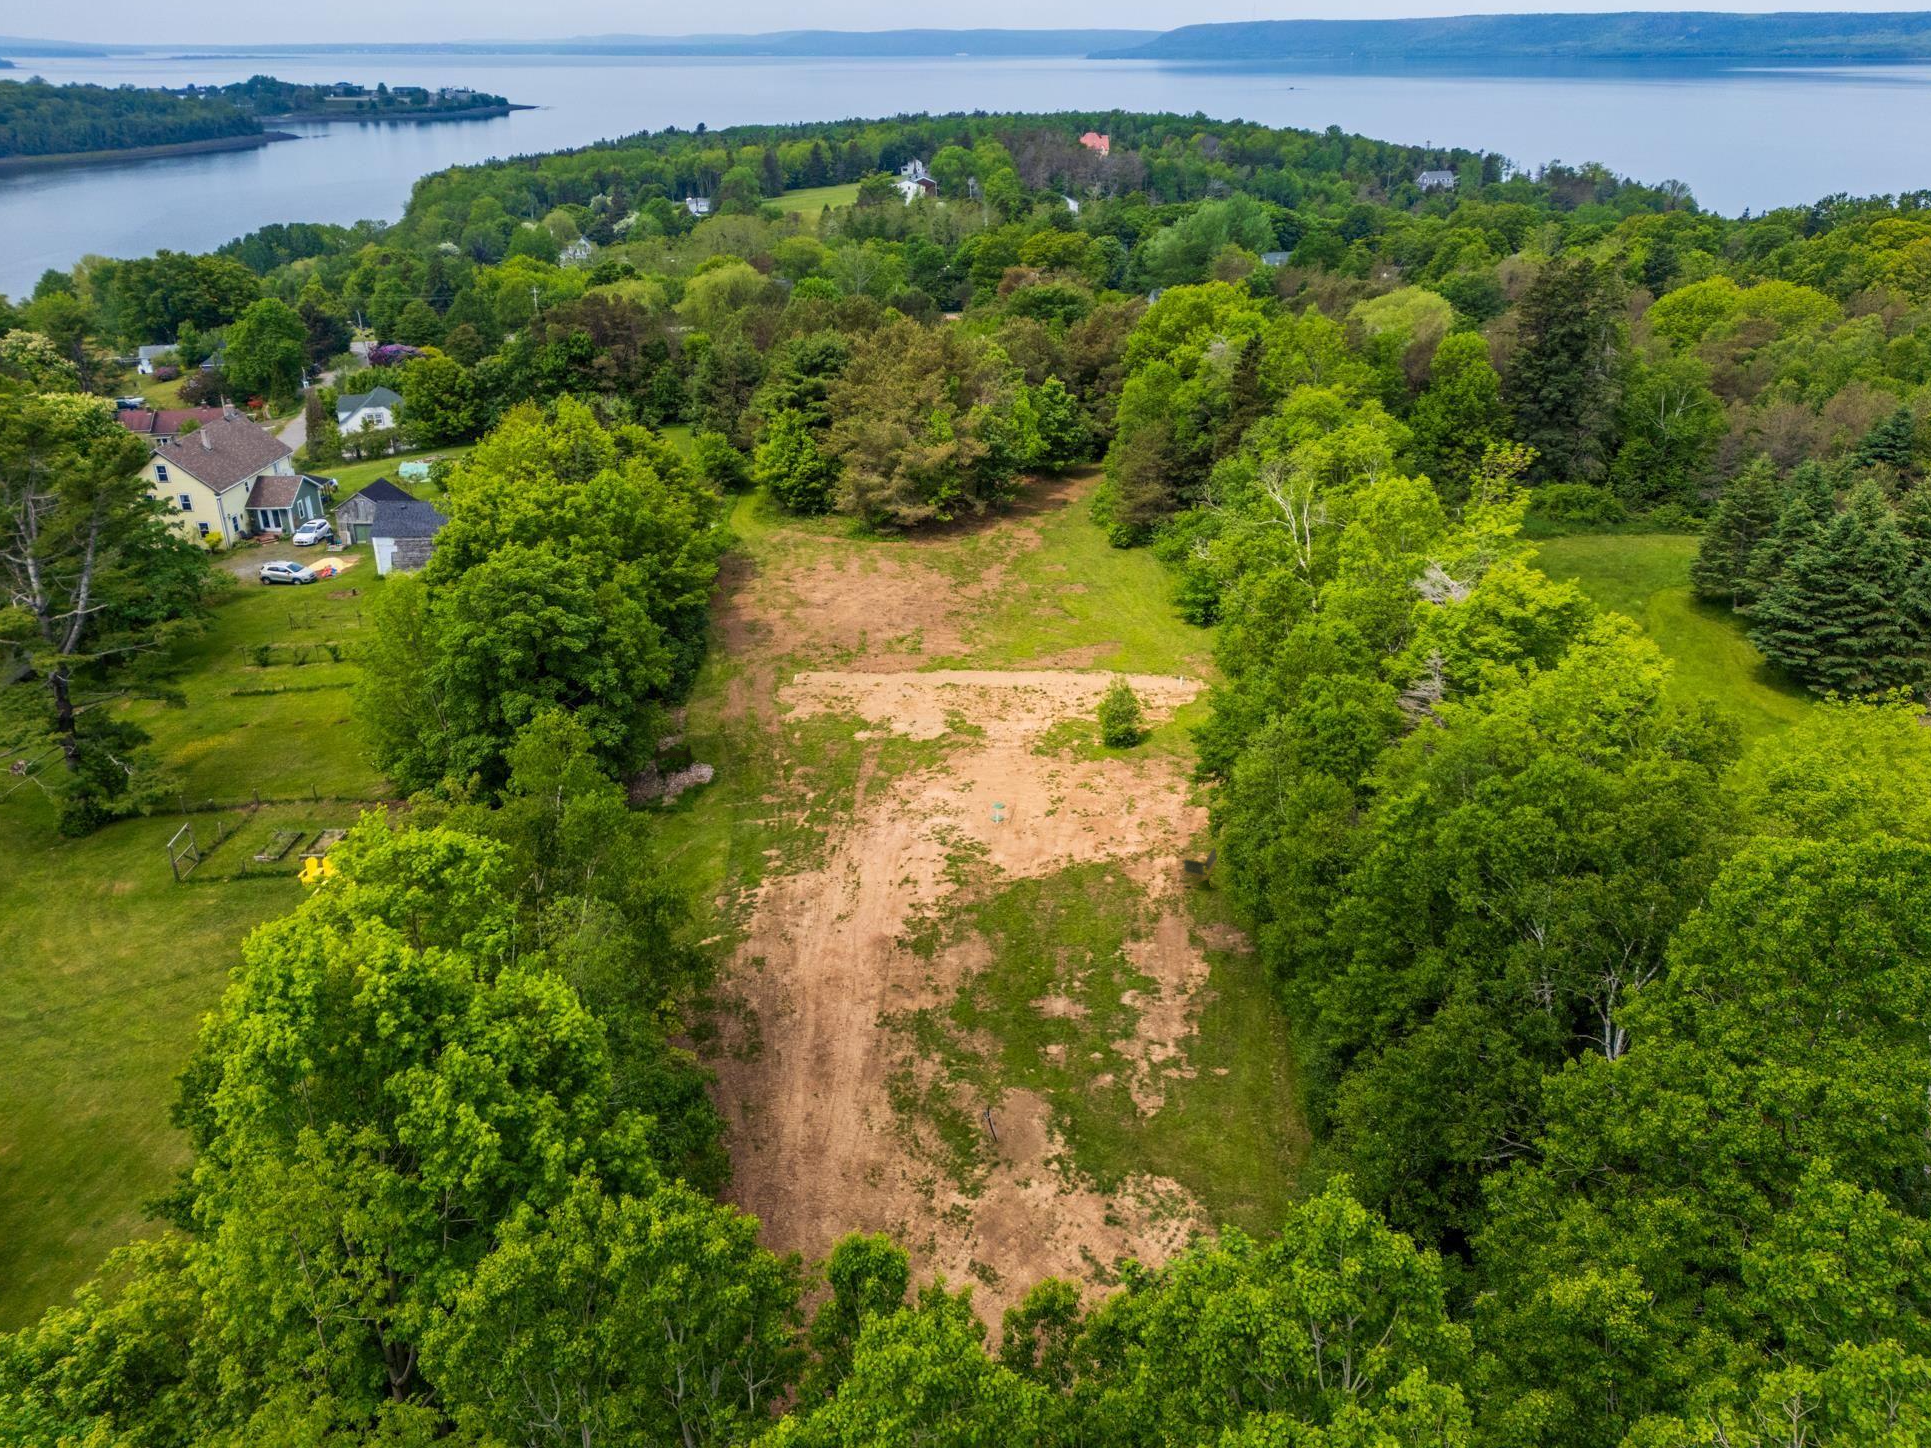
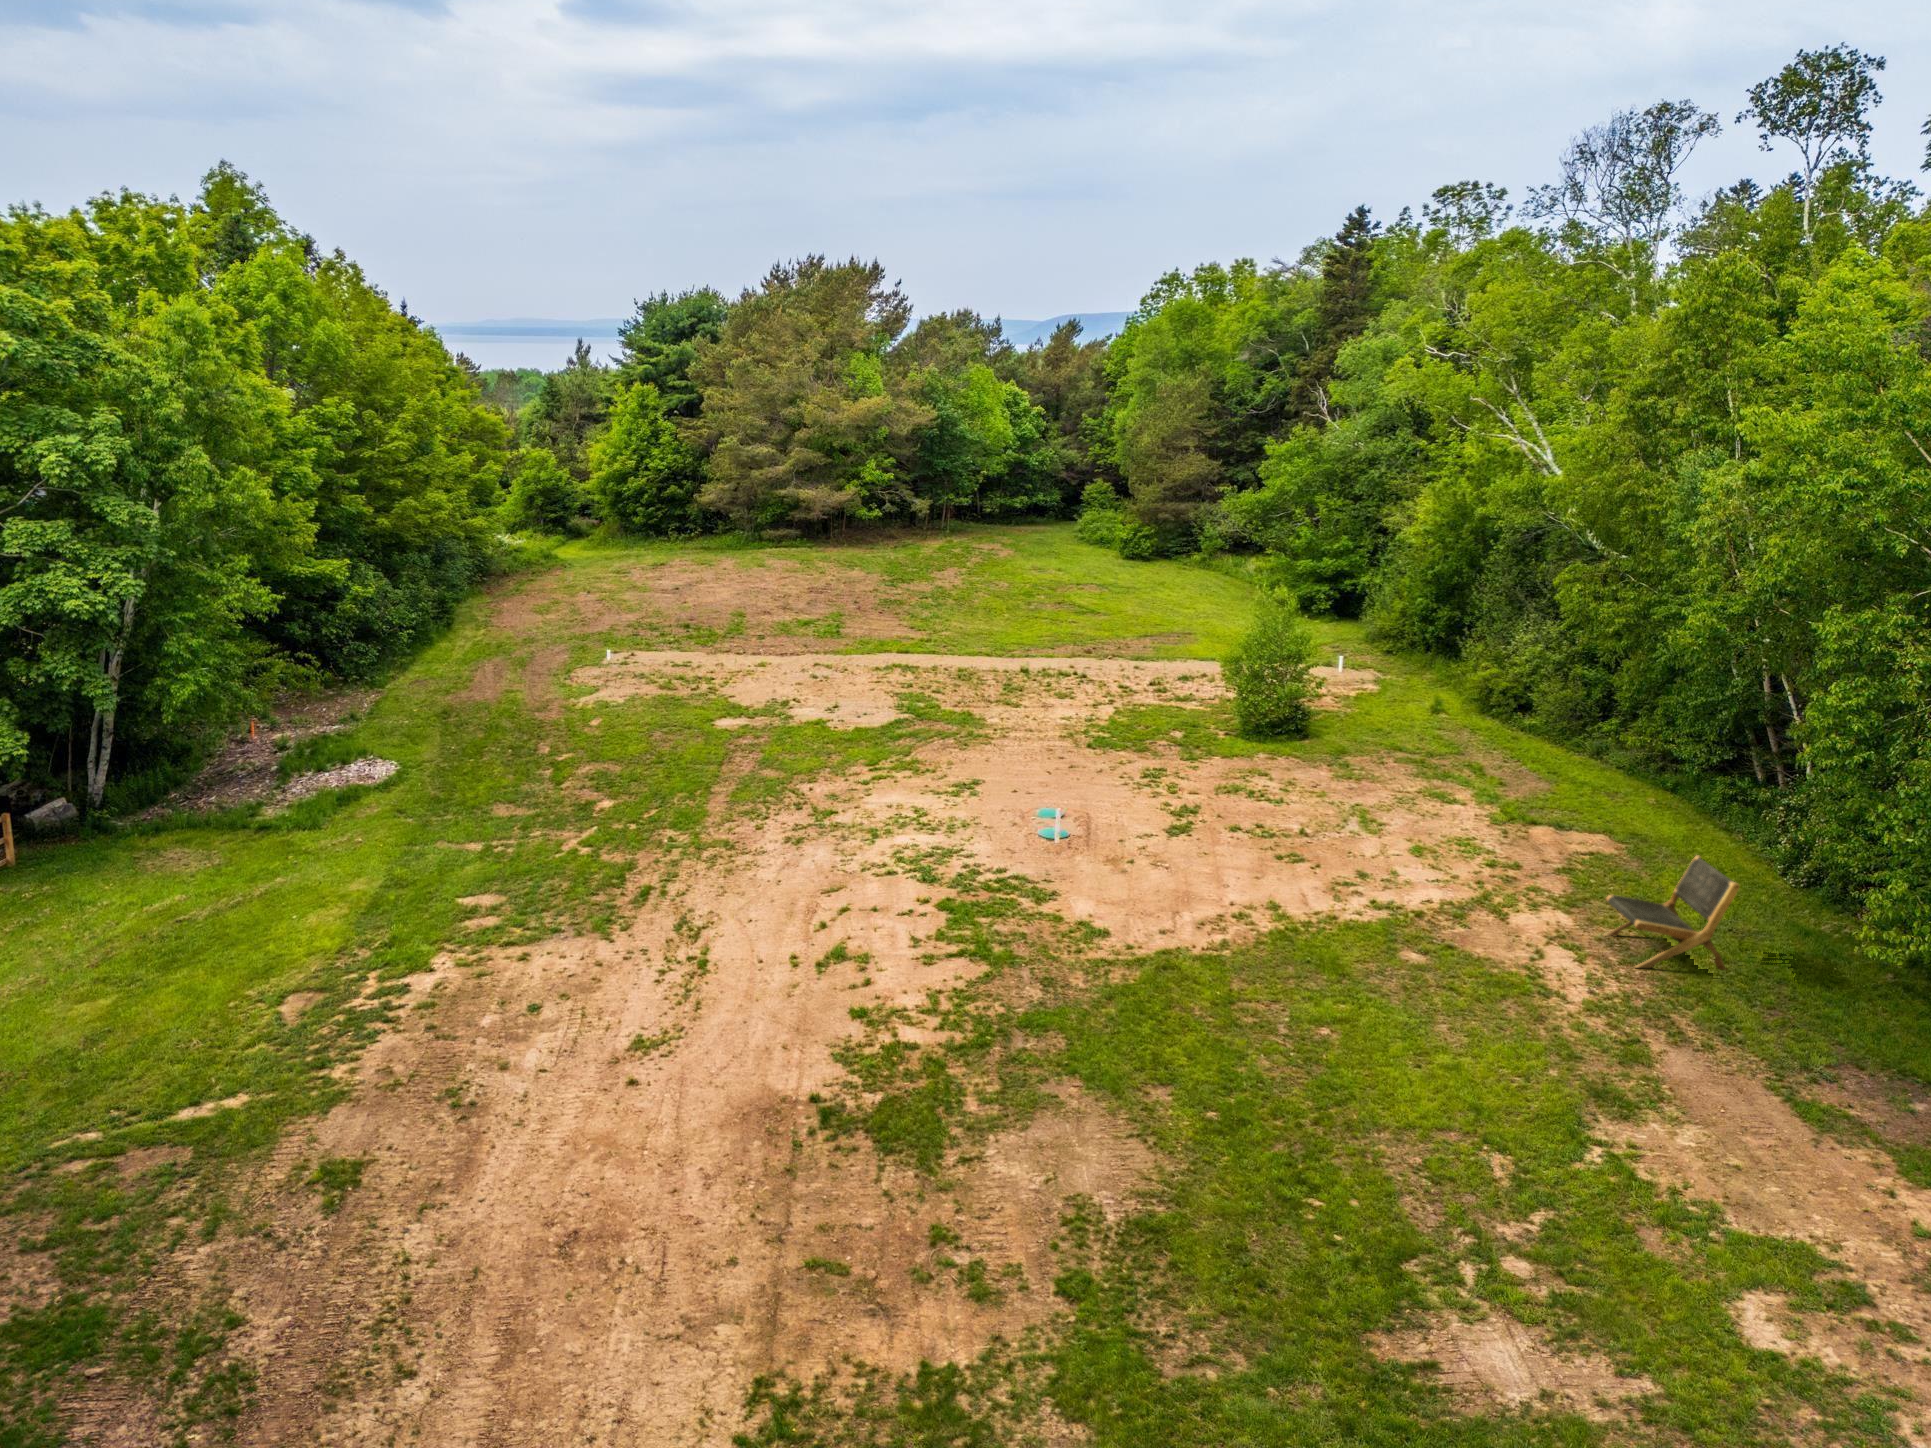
bench: present [654,744,693,771] -> none [260,712,355,775]

